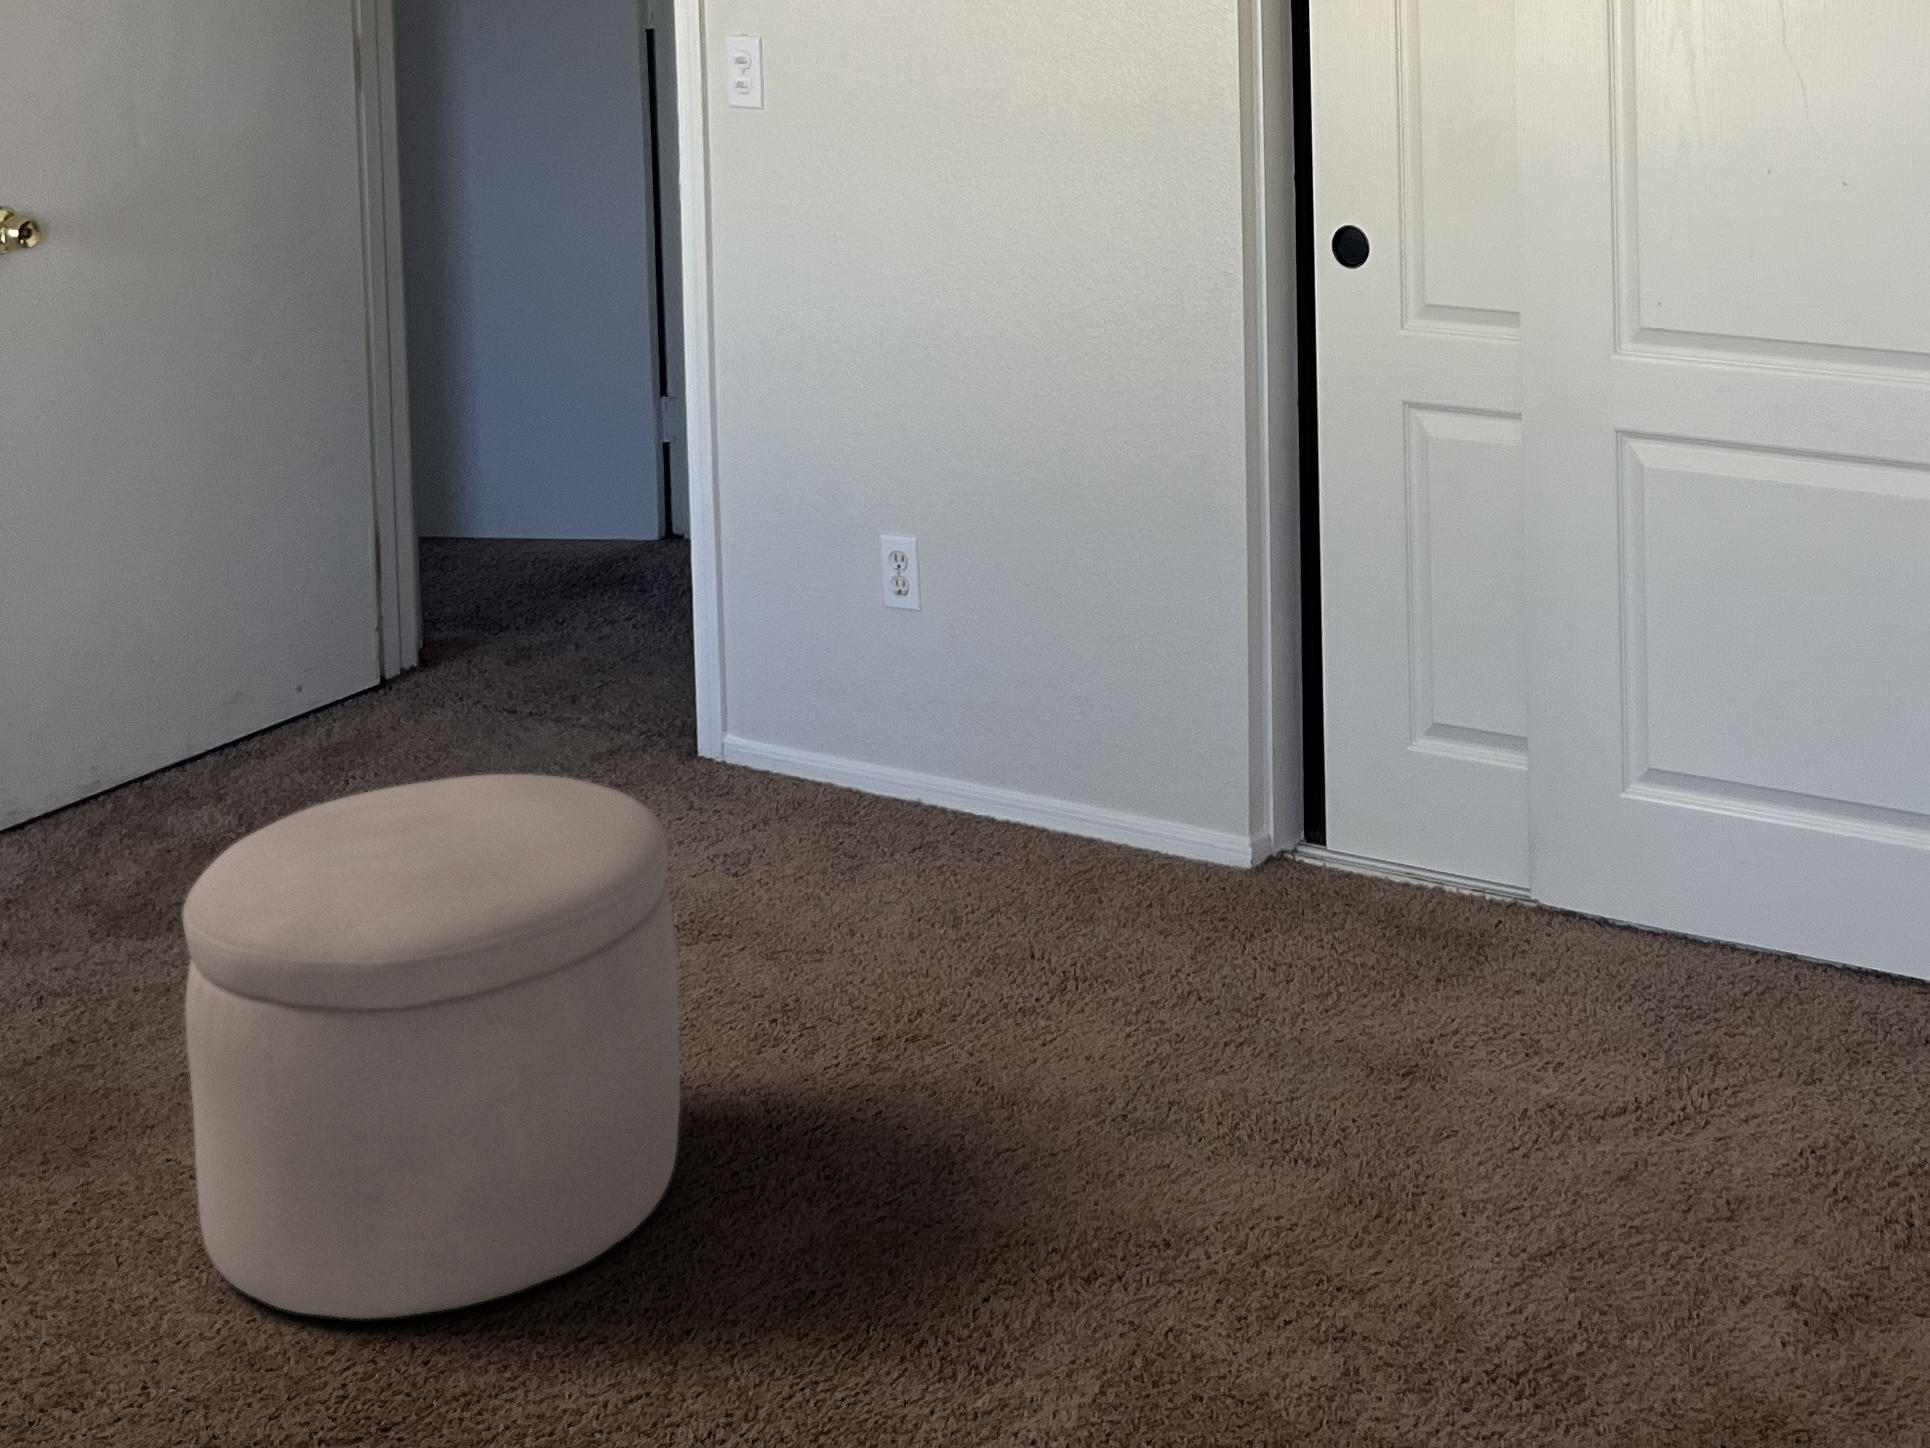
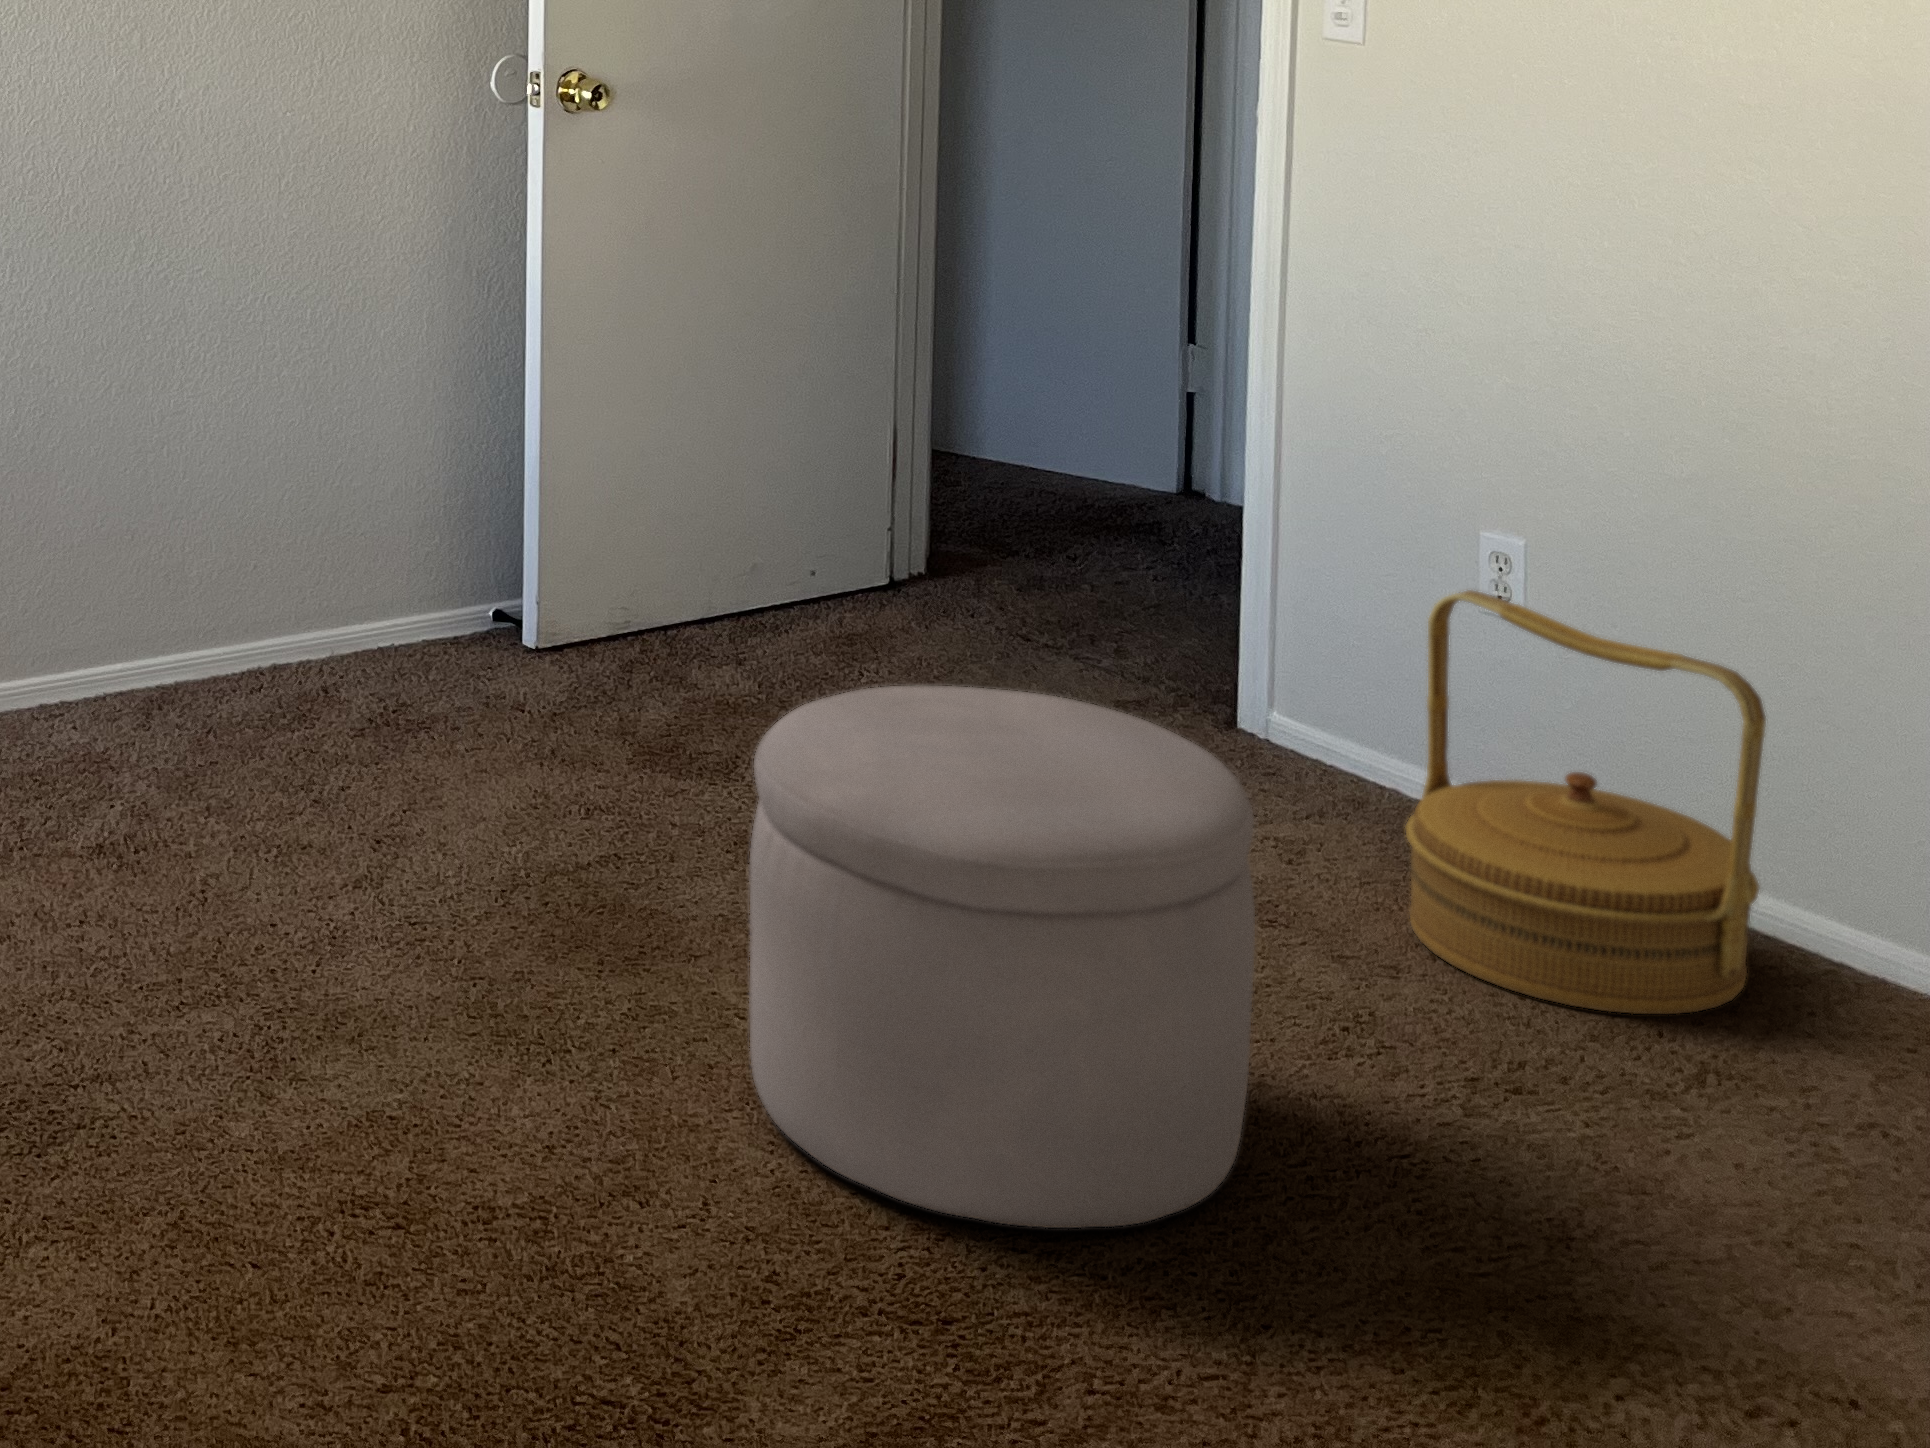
woven basket: none [829,591,1099,942] -> present [1406,590,1766,1014]

